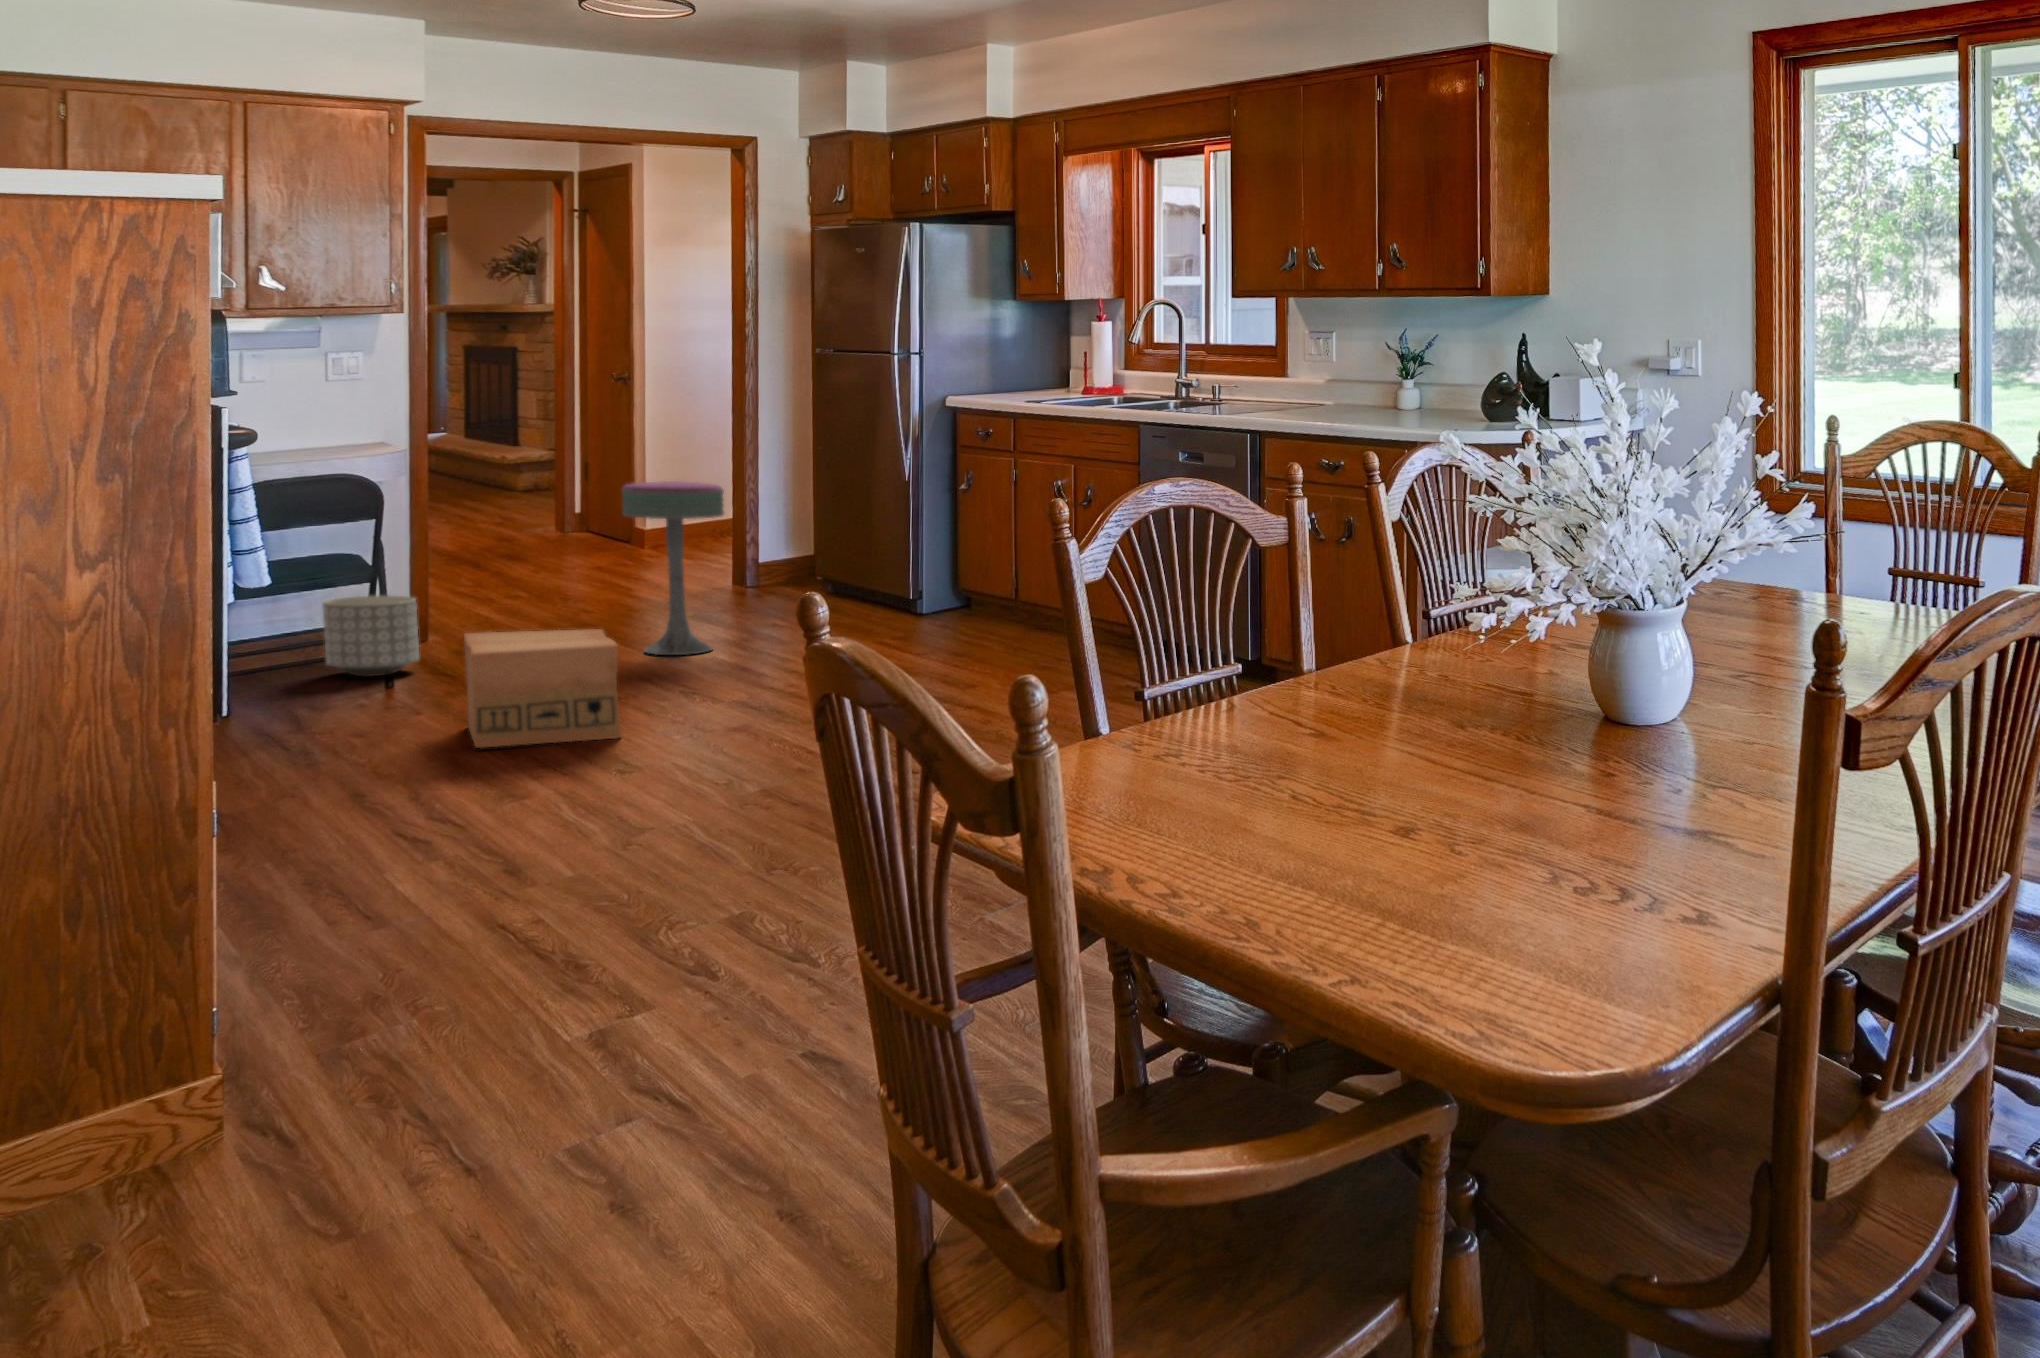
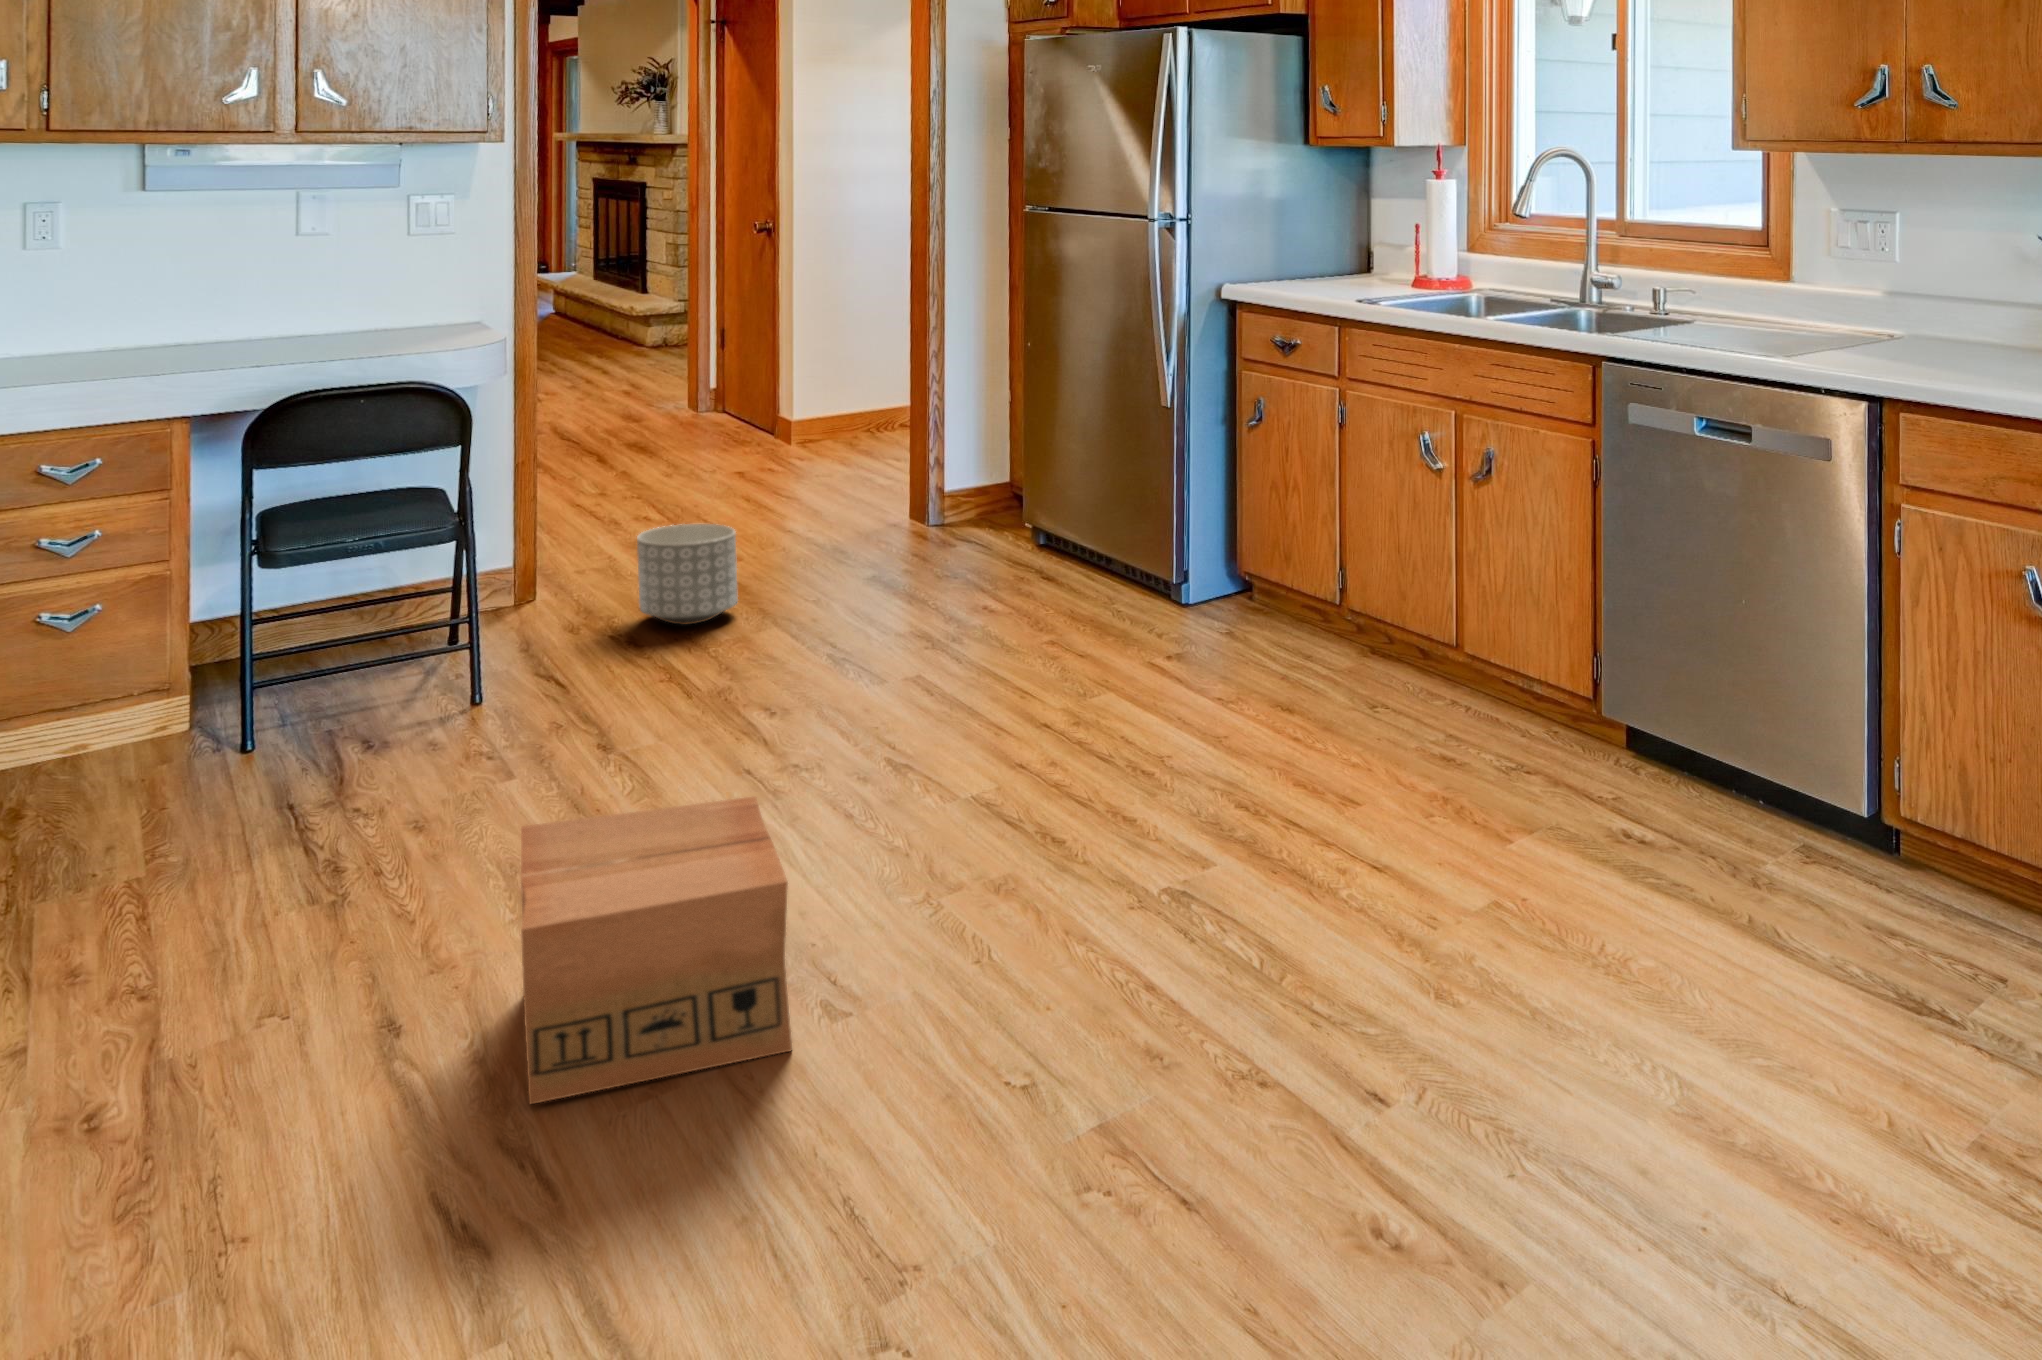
bar stool: present [622,481,724,655] -> none [778,446,926,722]
planter: present [323,596,419,676] -> present [637,524,738,625]

